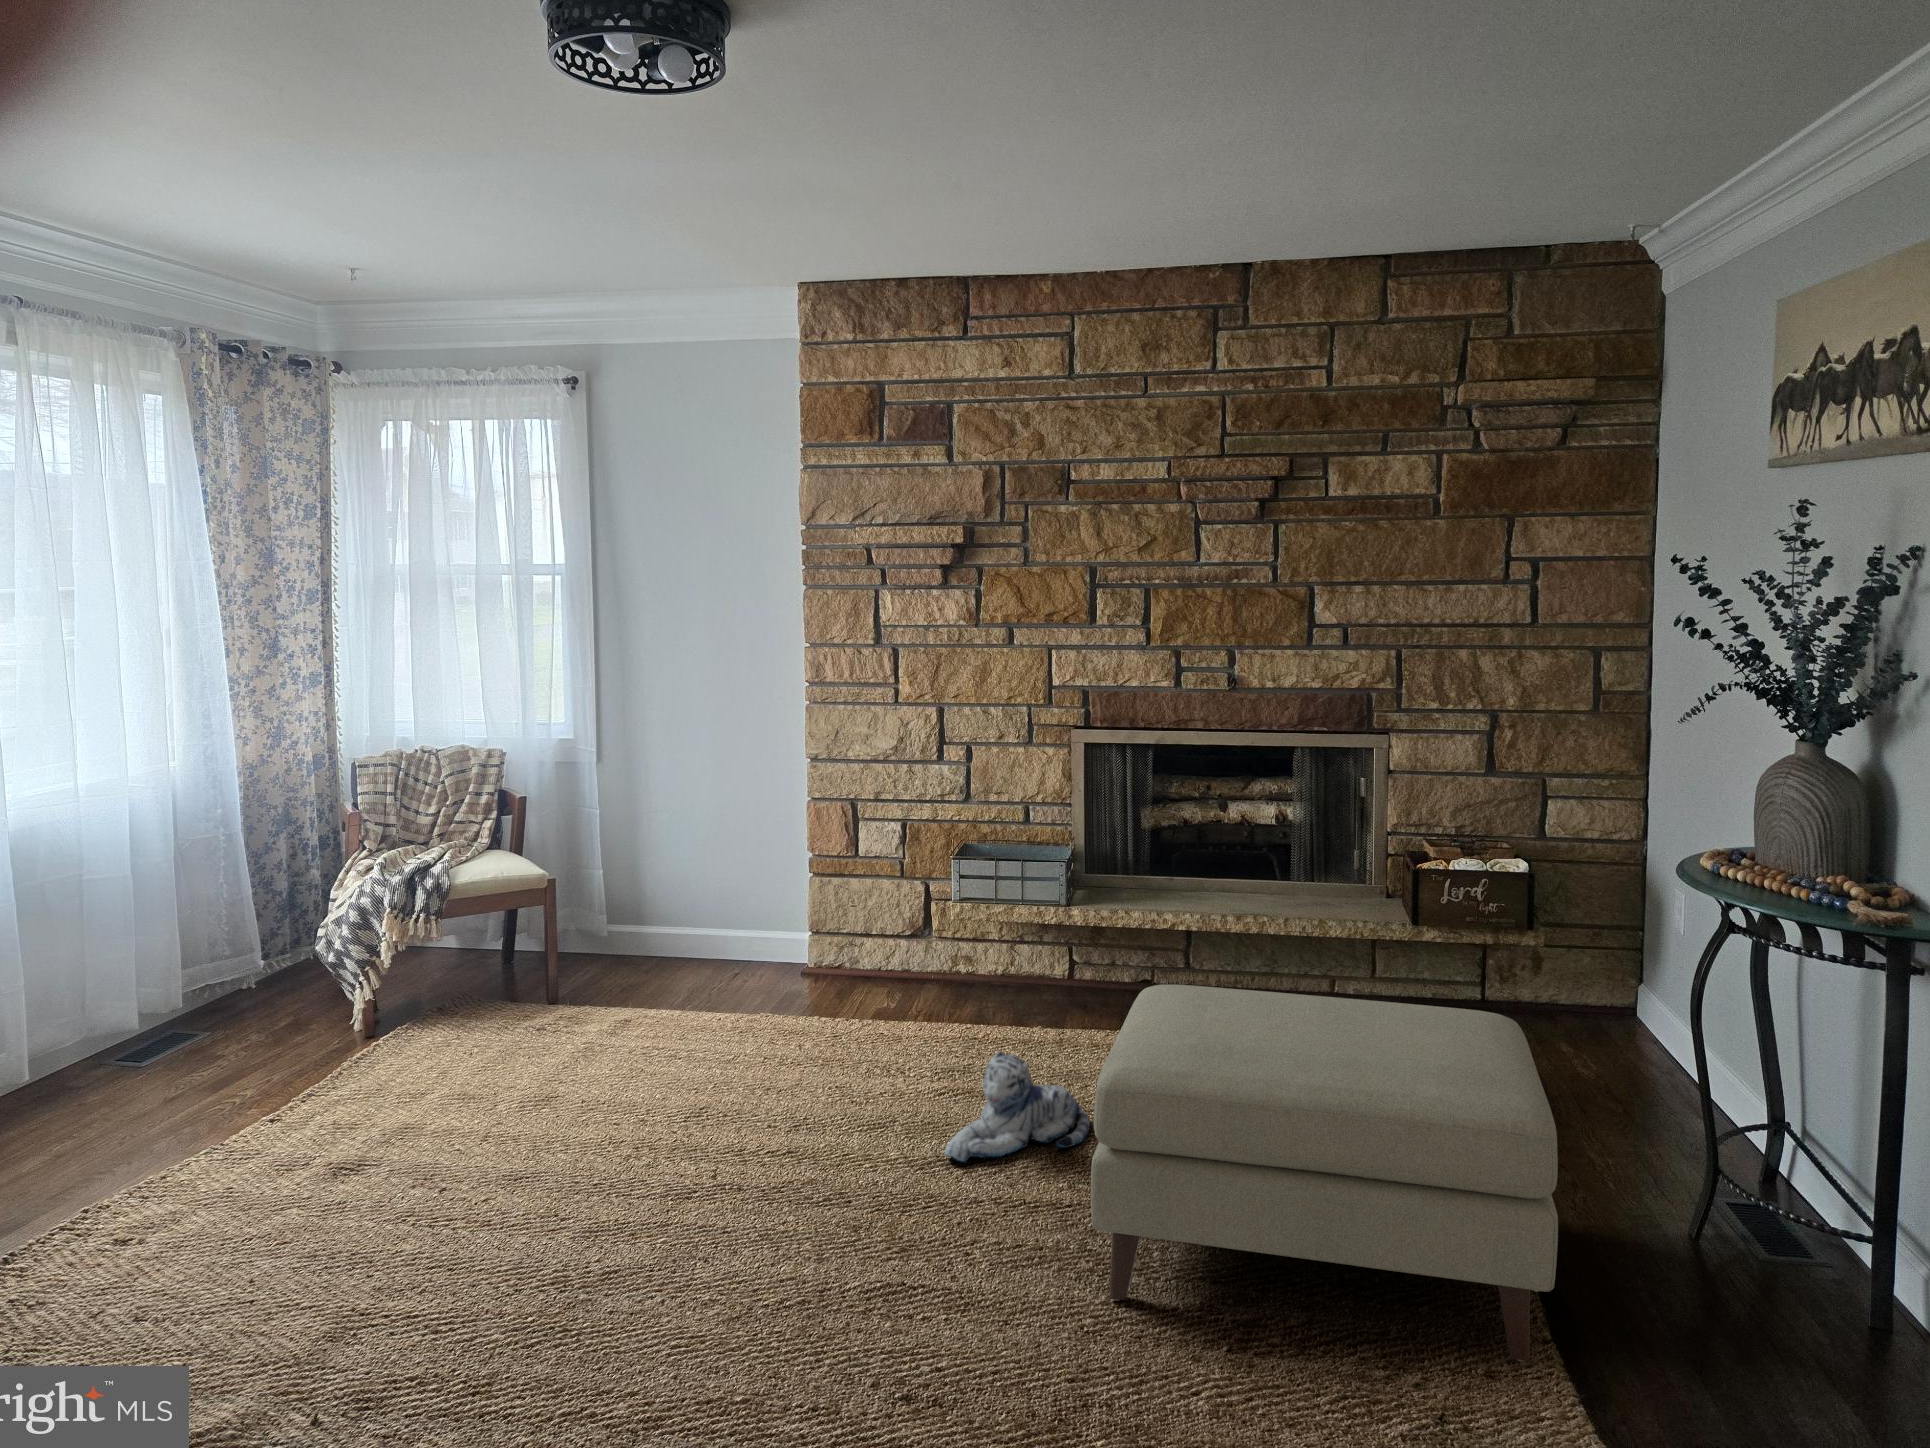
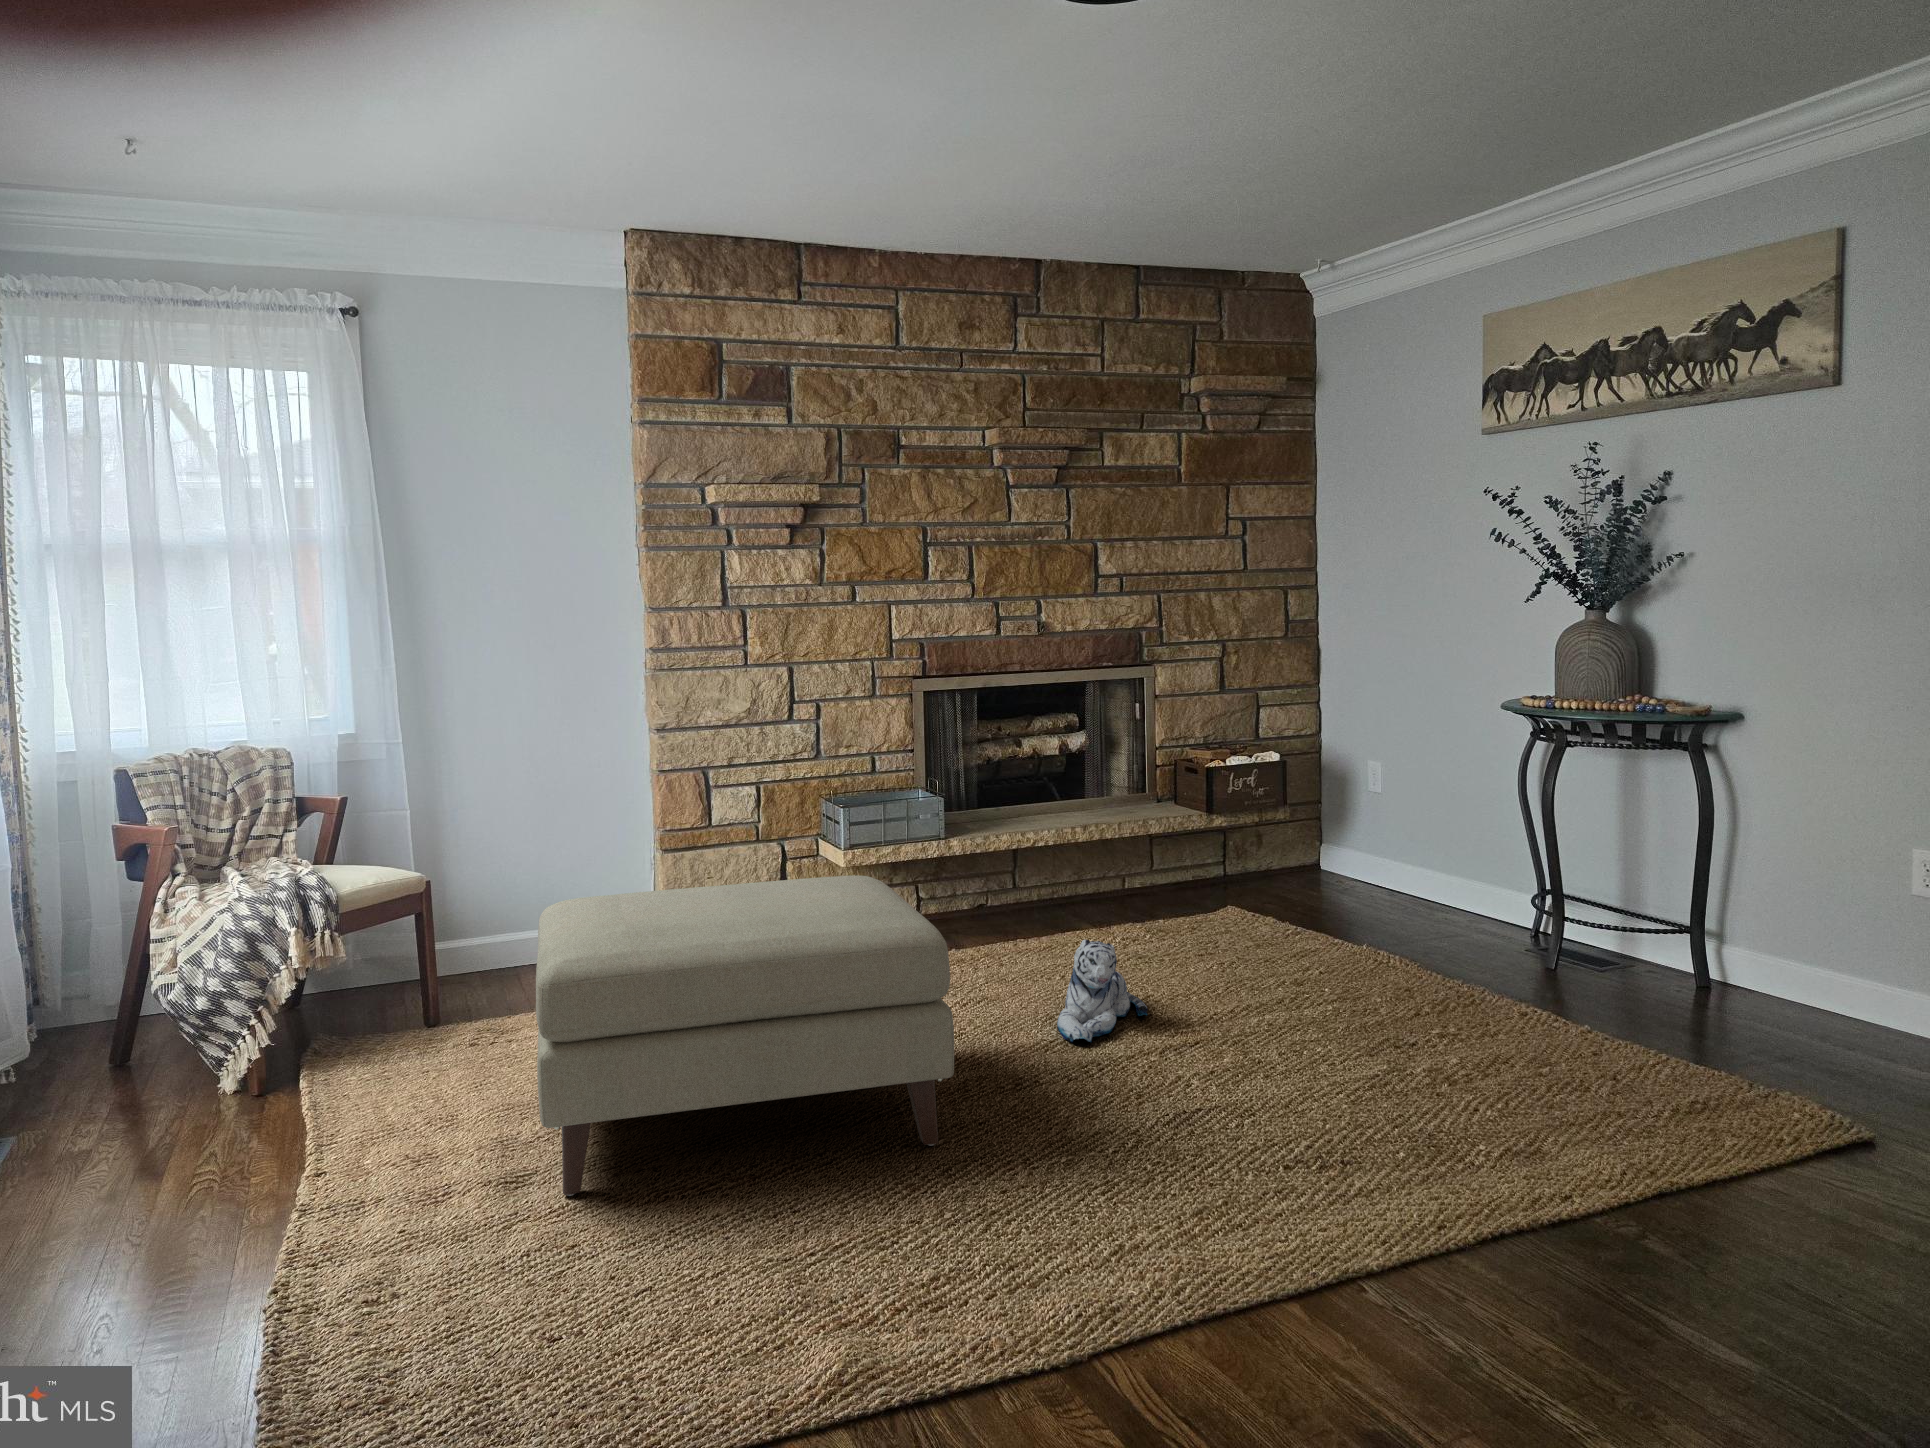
ottoman: present [1091,984,1558,1361] -> present [536,875,954,1196]

